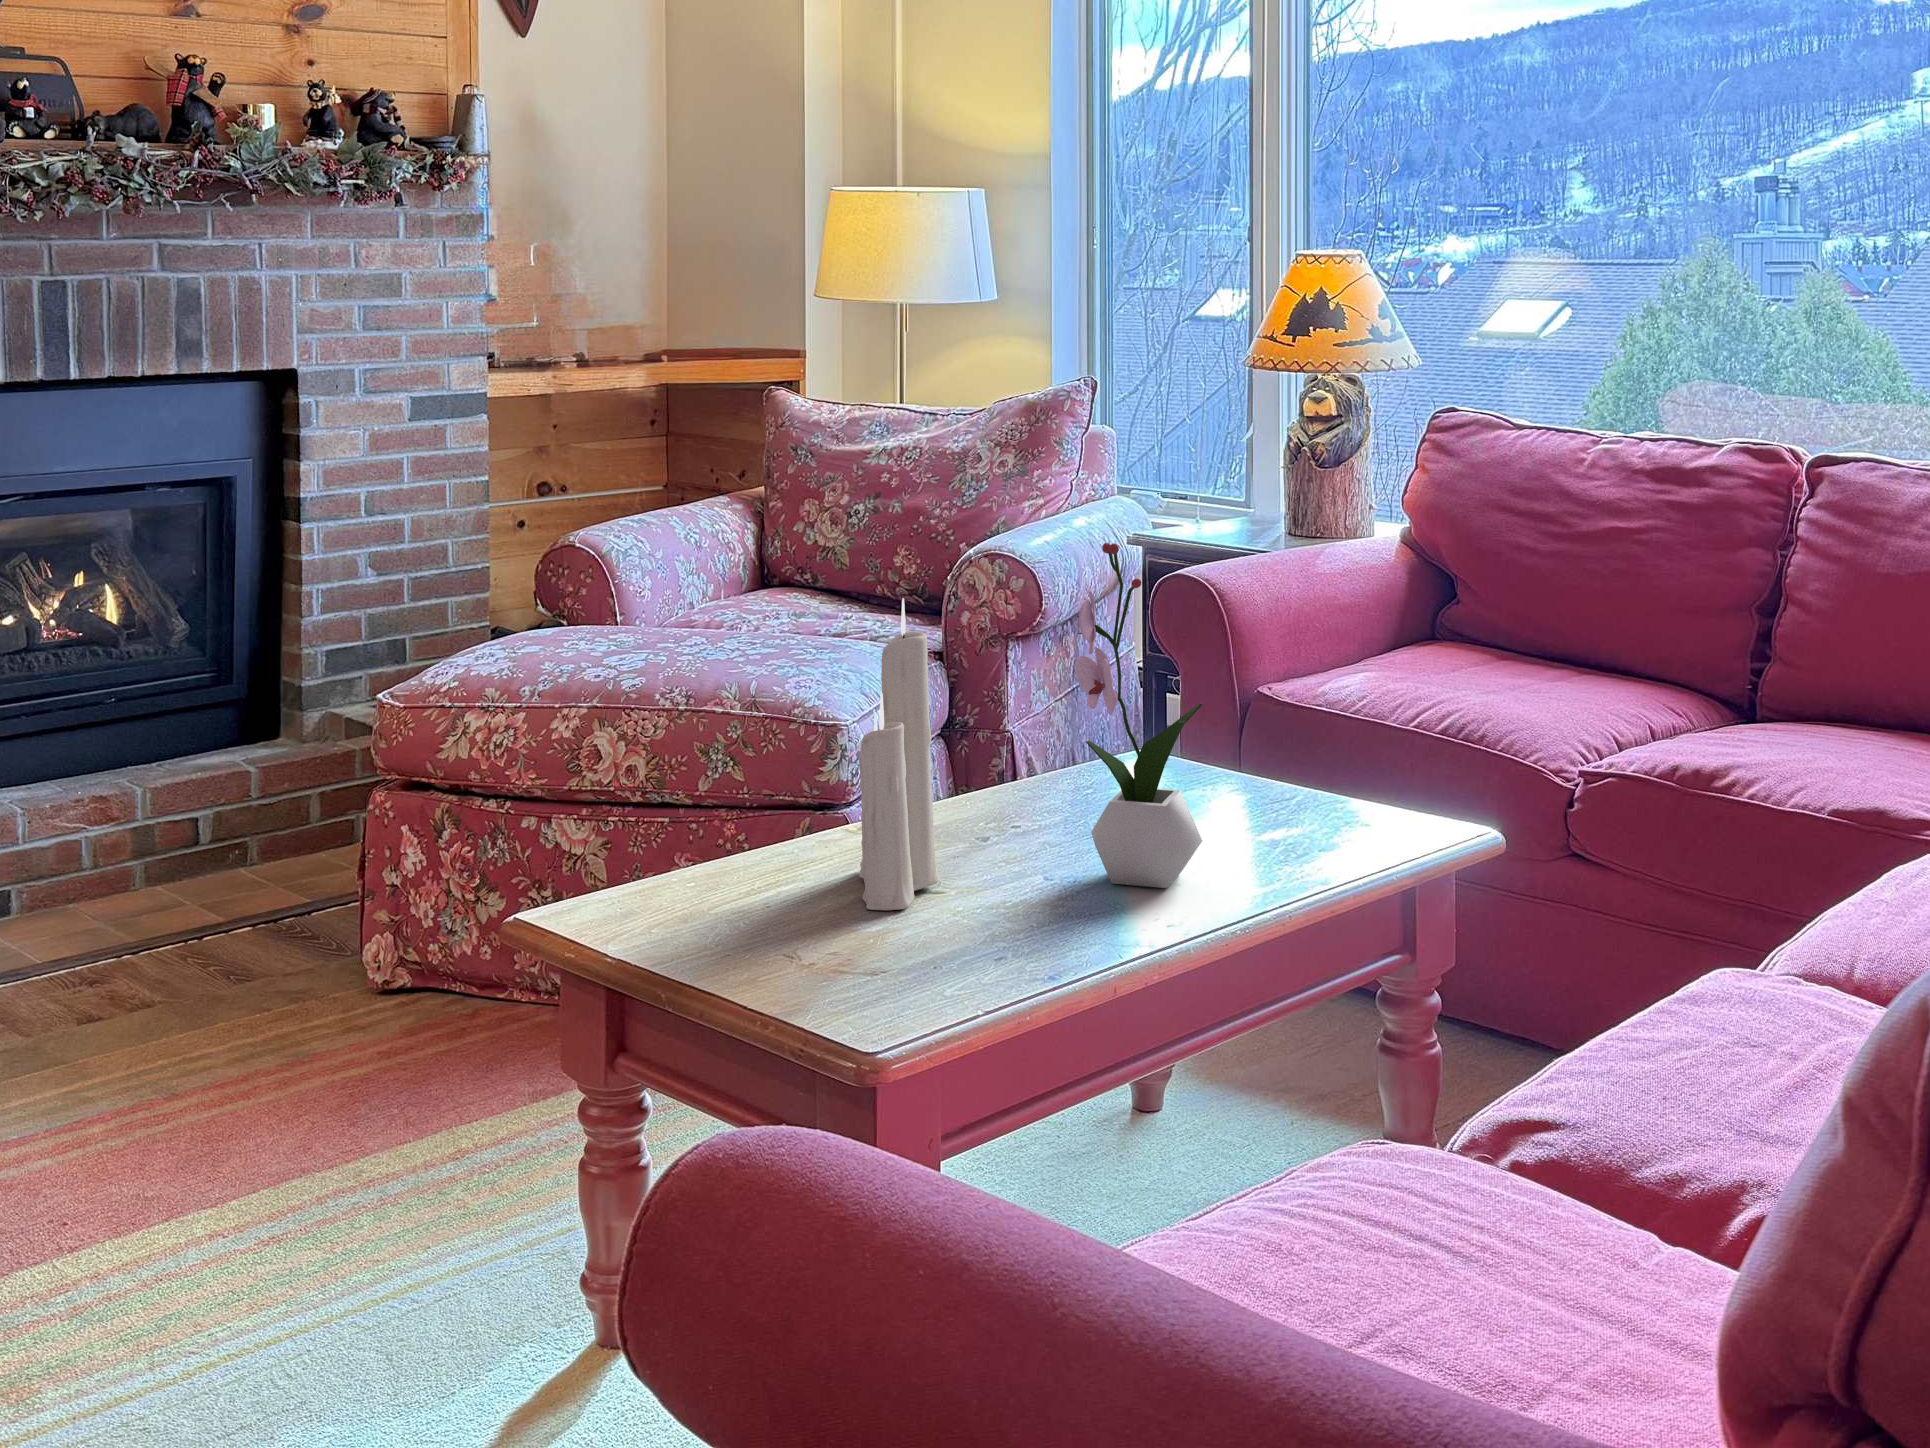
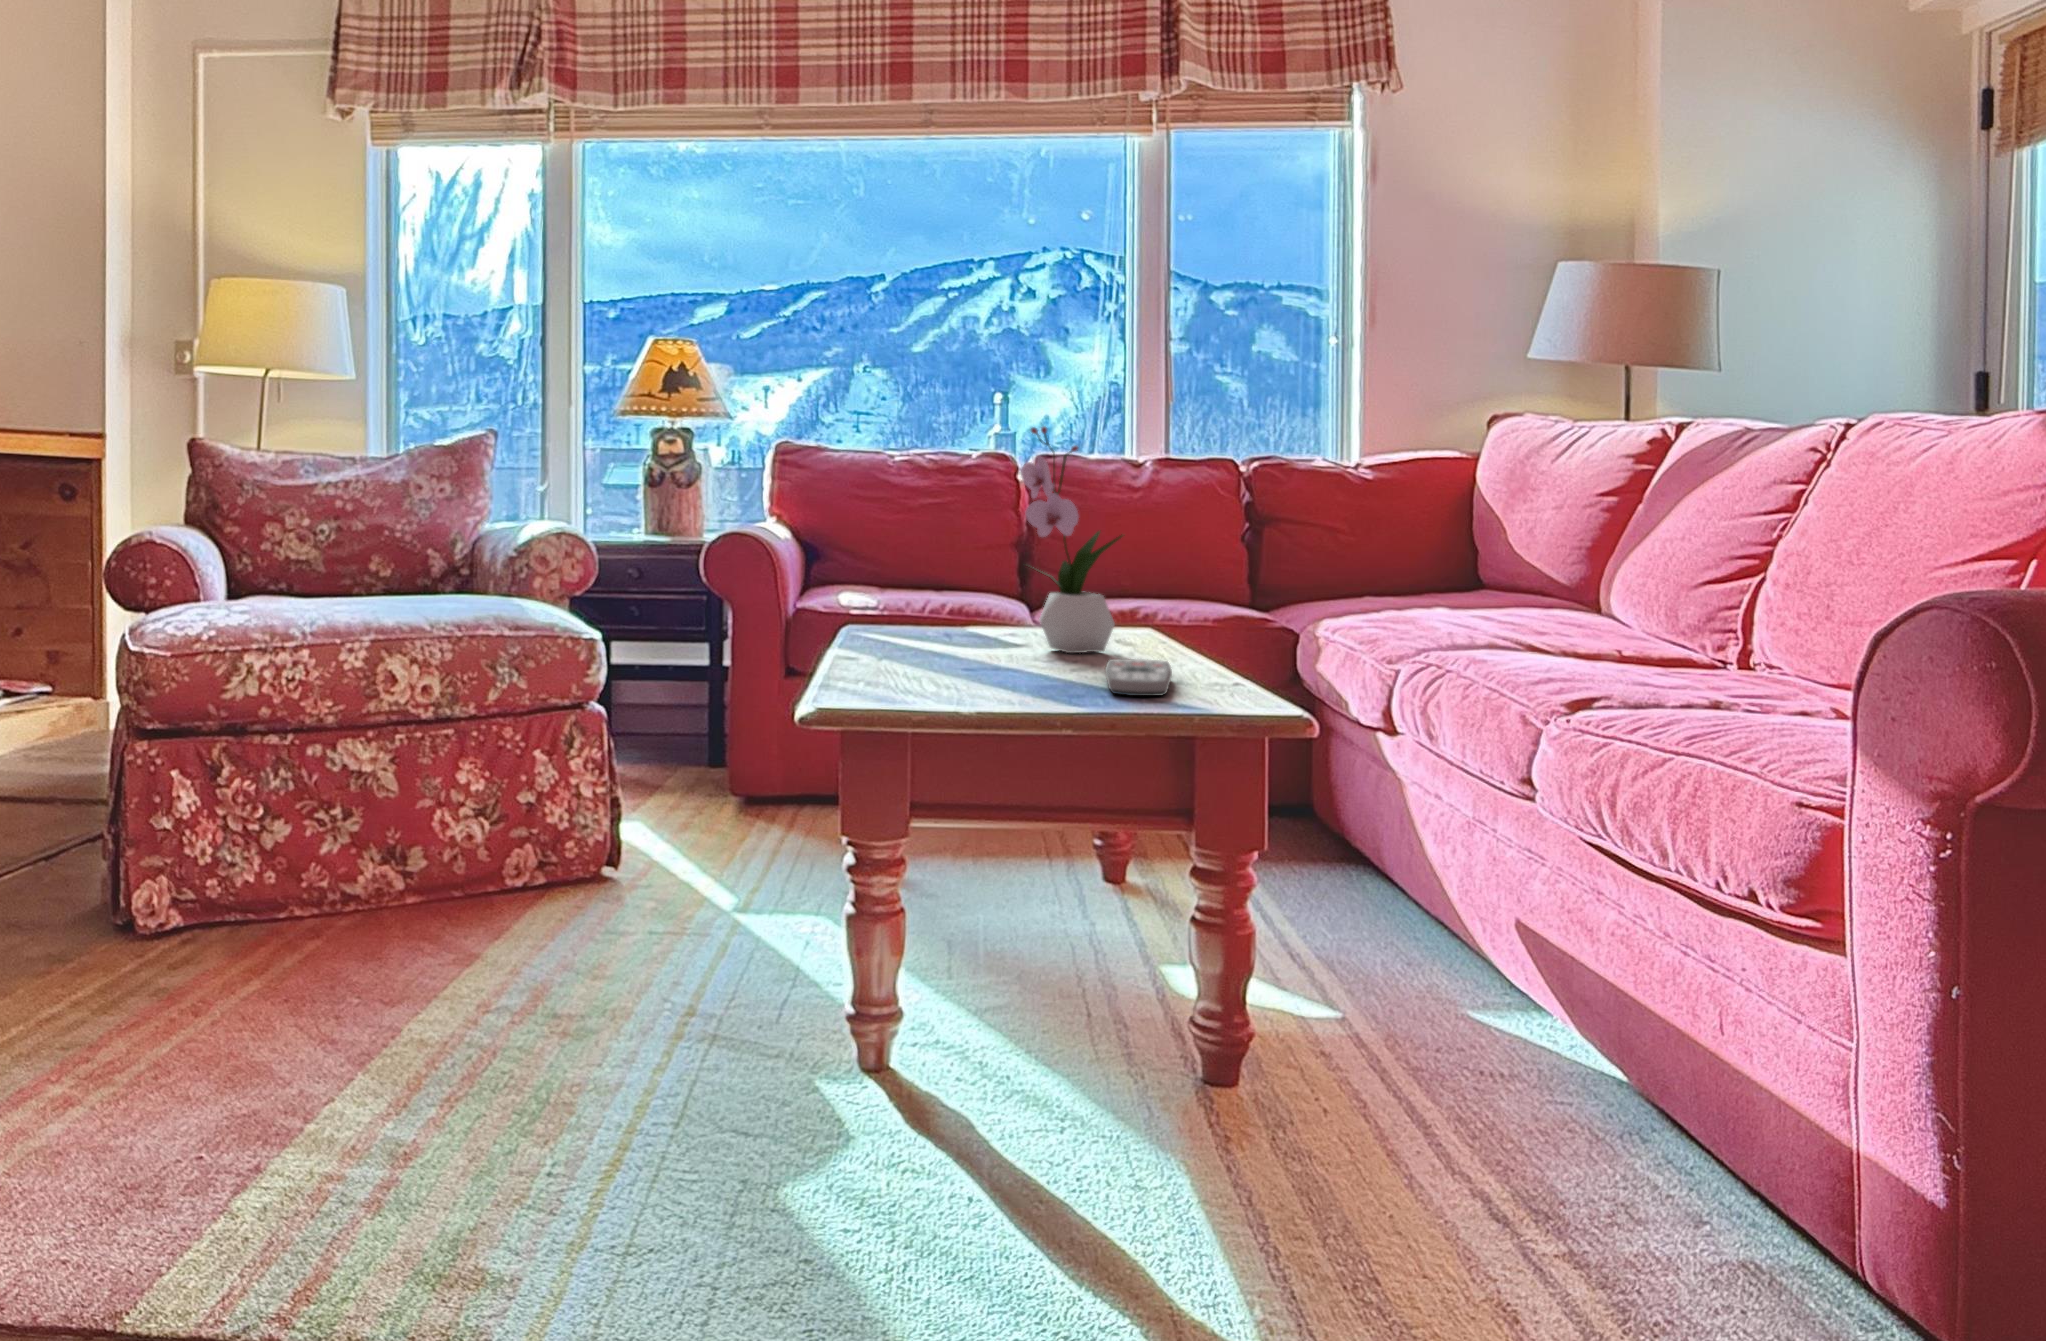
candle: present [859,598,939,910] -> none [916,443,1010,672]
remote control: none [818,928,1023,1013] -> present [1105,659,1172,696]

